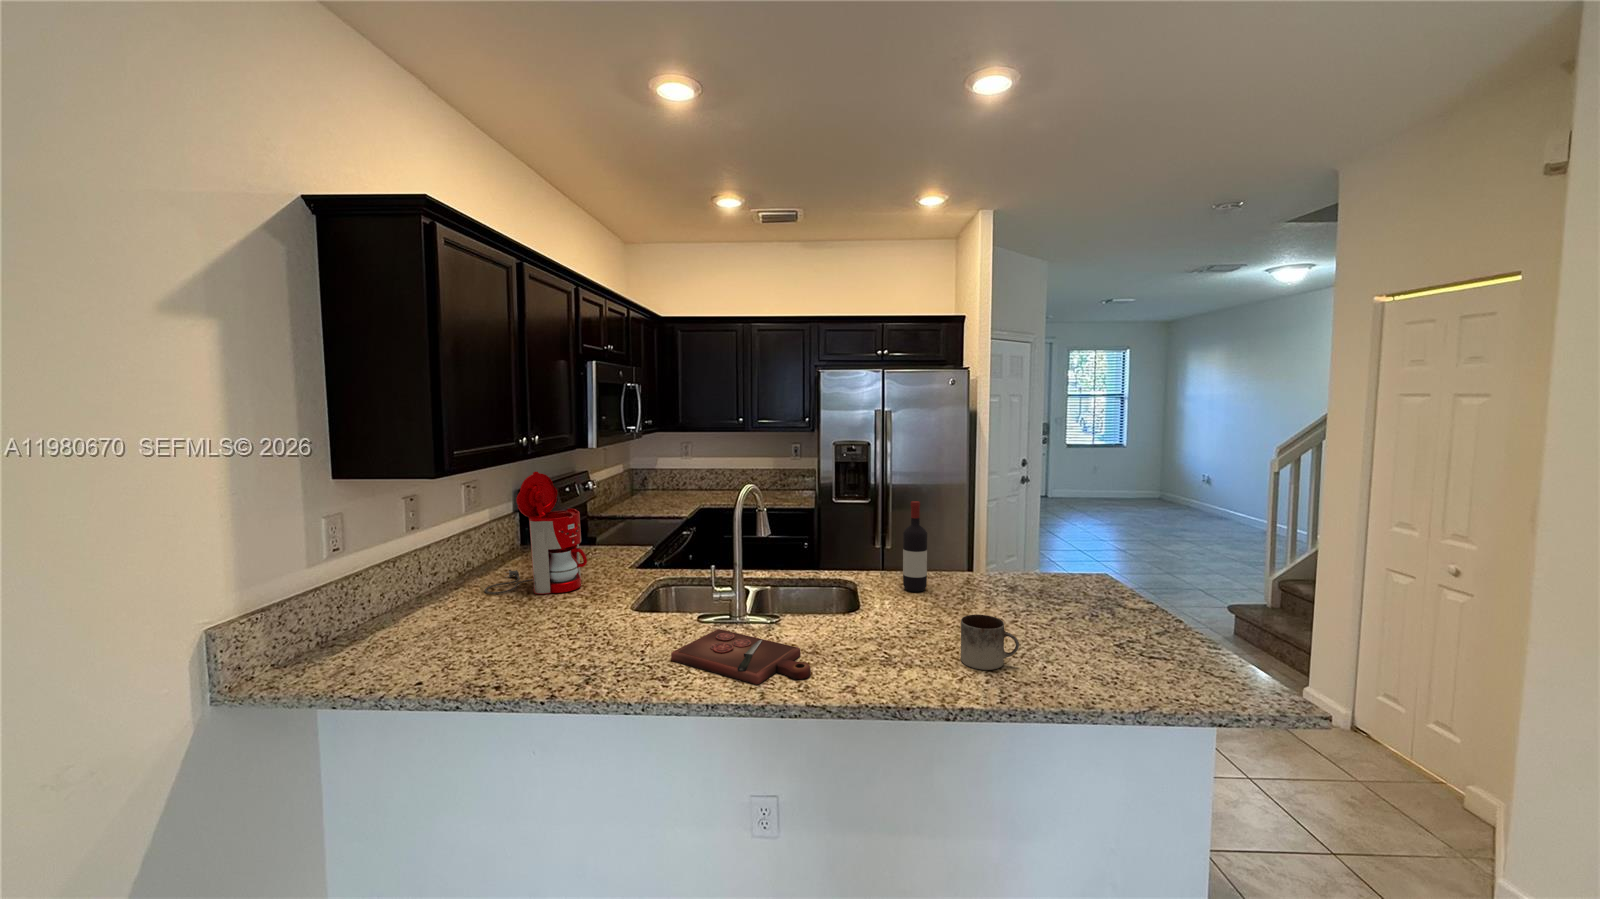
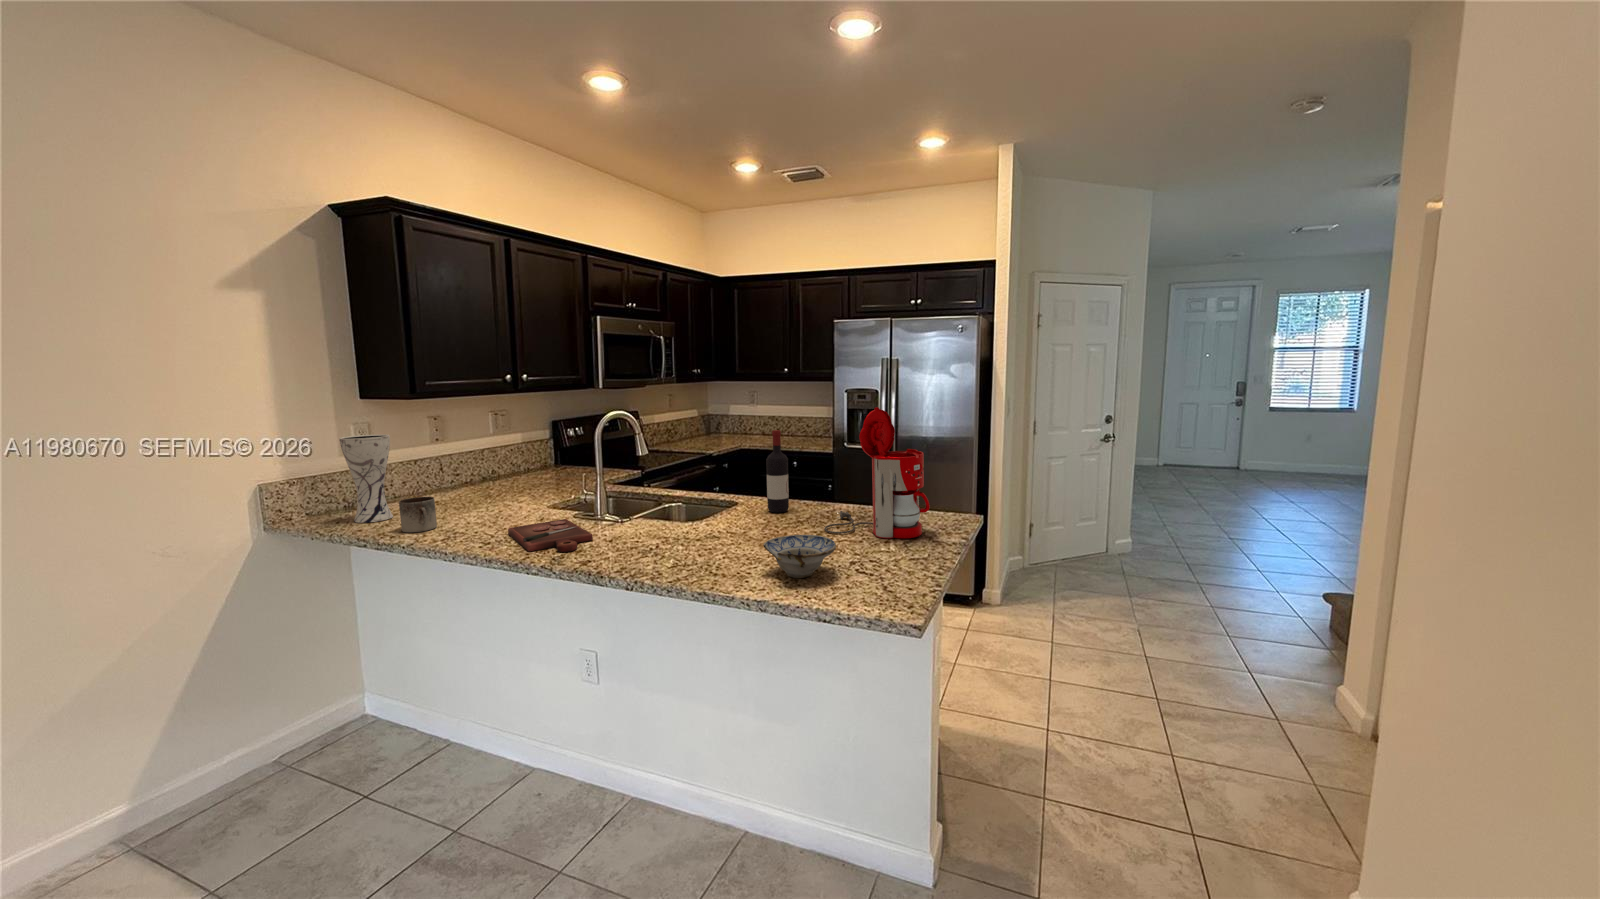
coffee maker: present [485,472,587,594] -> present [824,407,930,538]
vase: none [368,534,440,670] -> present [339,434,393,523]
mug: present [961,614,1019,670] -> present [399,497,437,532]
ceramic bowl: none [1062,624,1150,676] -> present [763,535,836,578]

